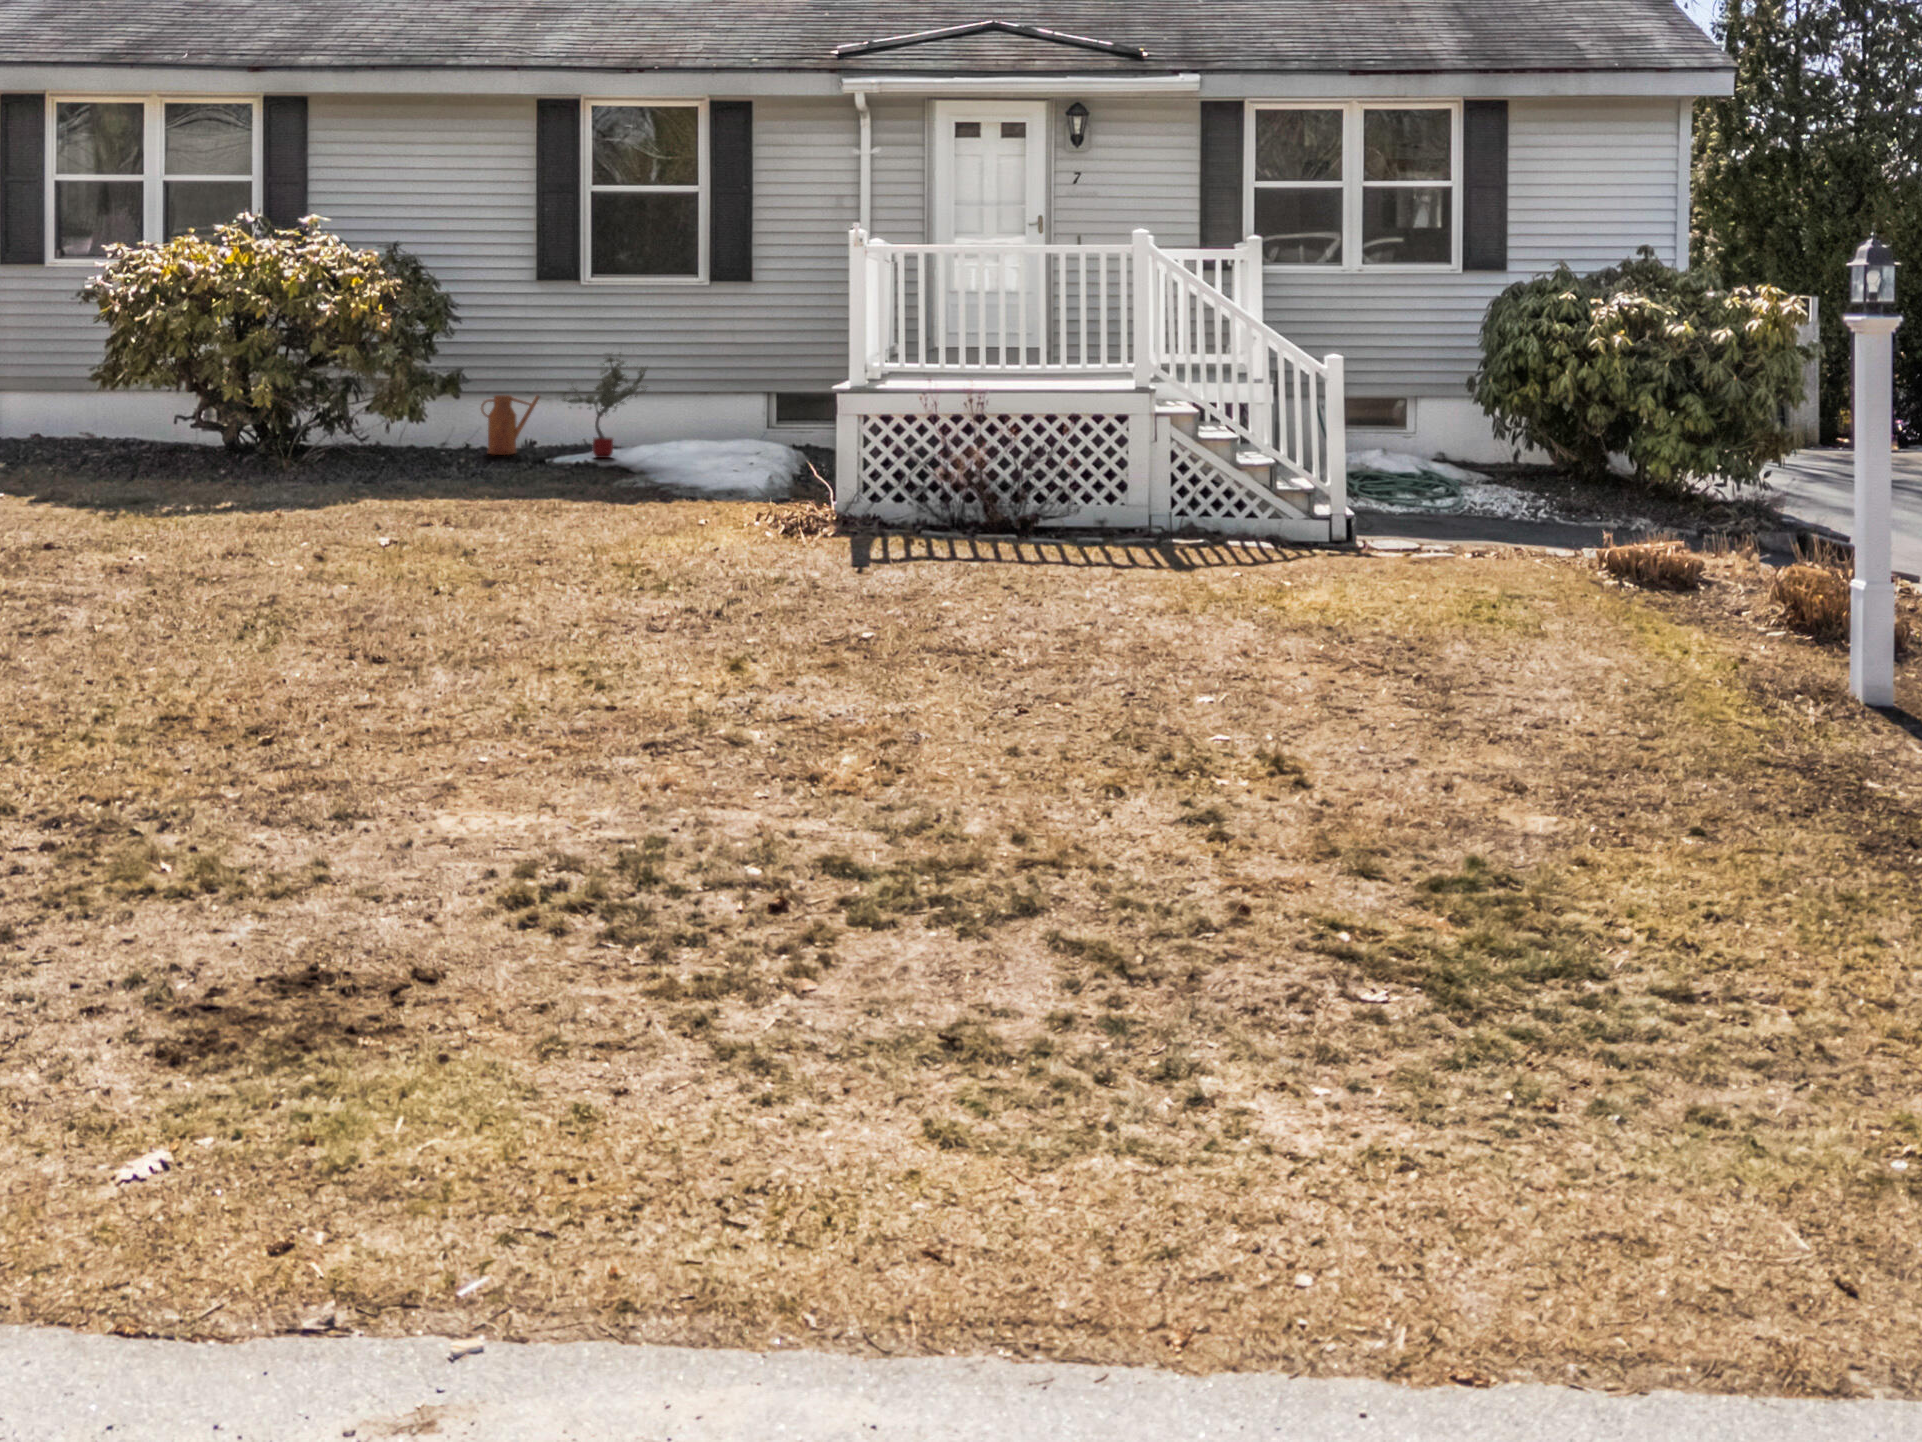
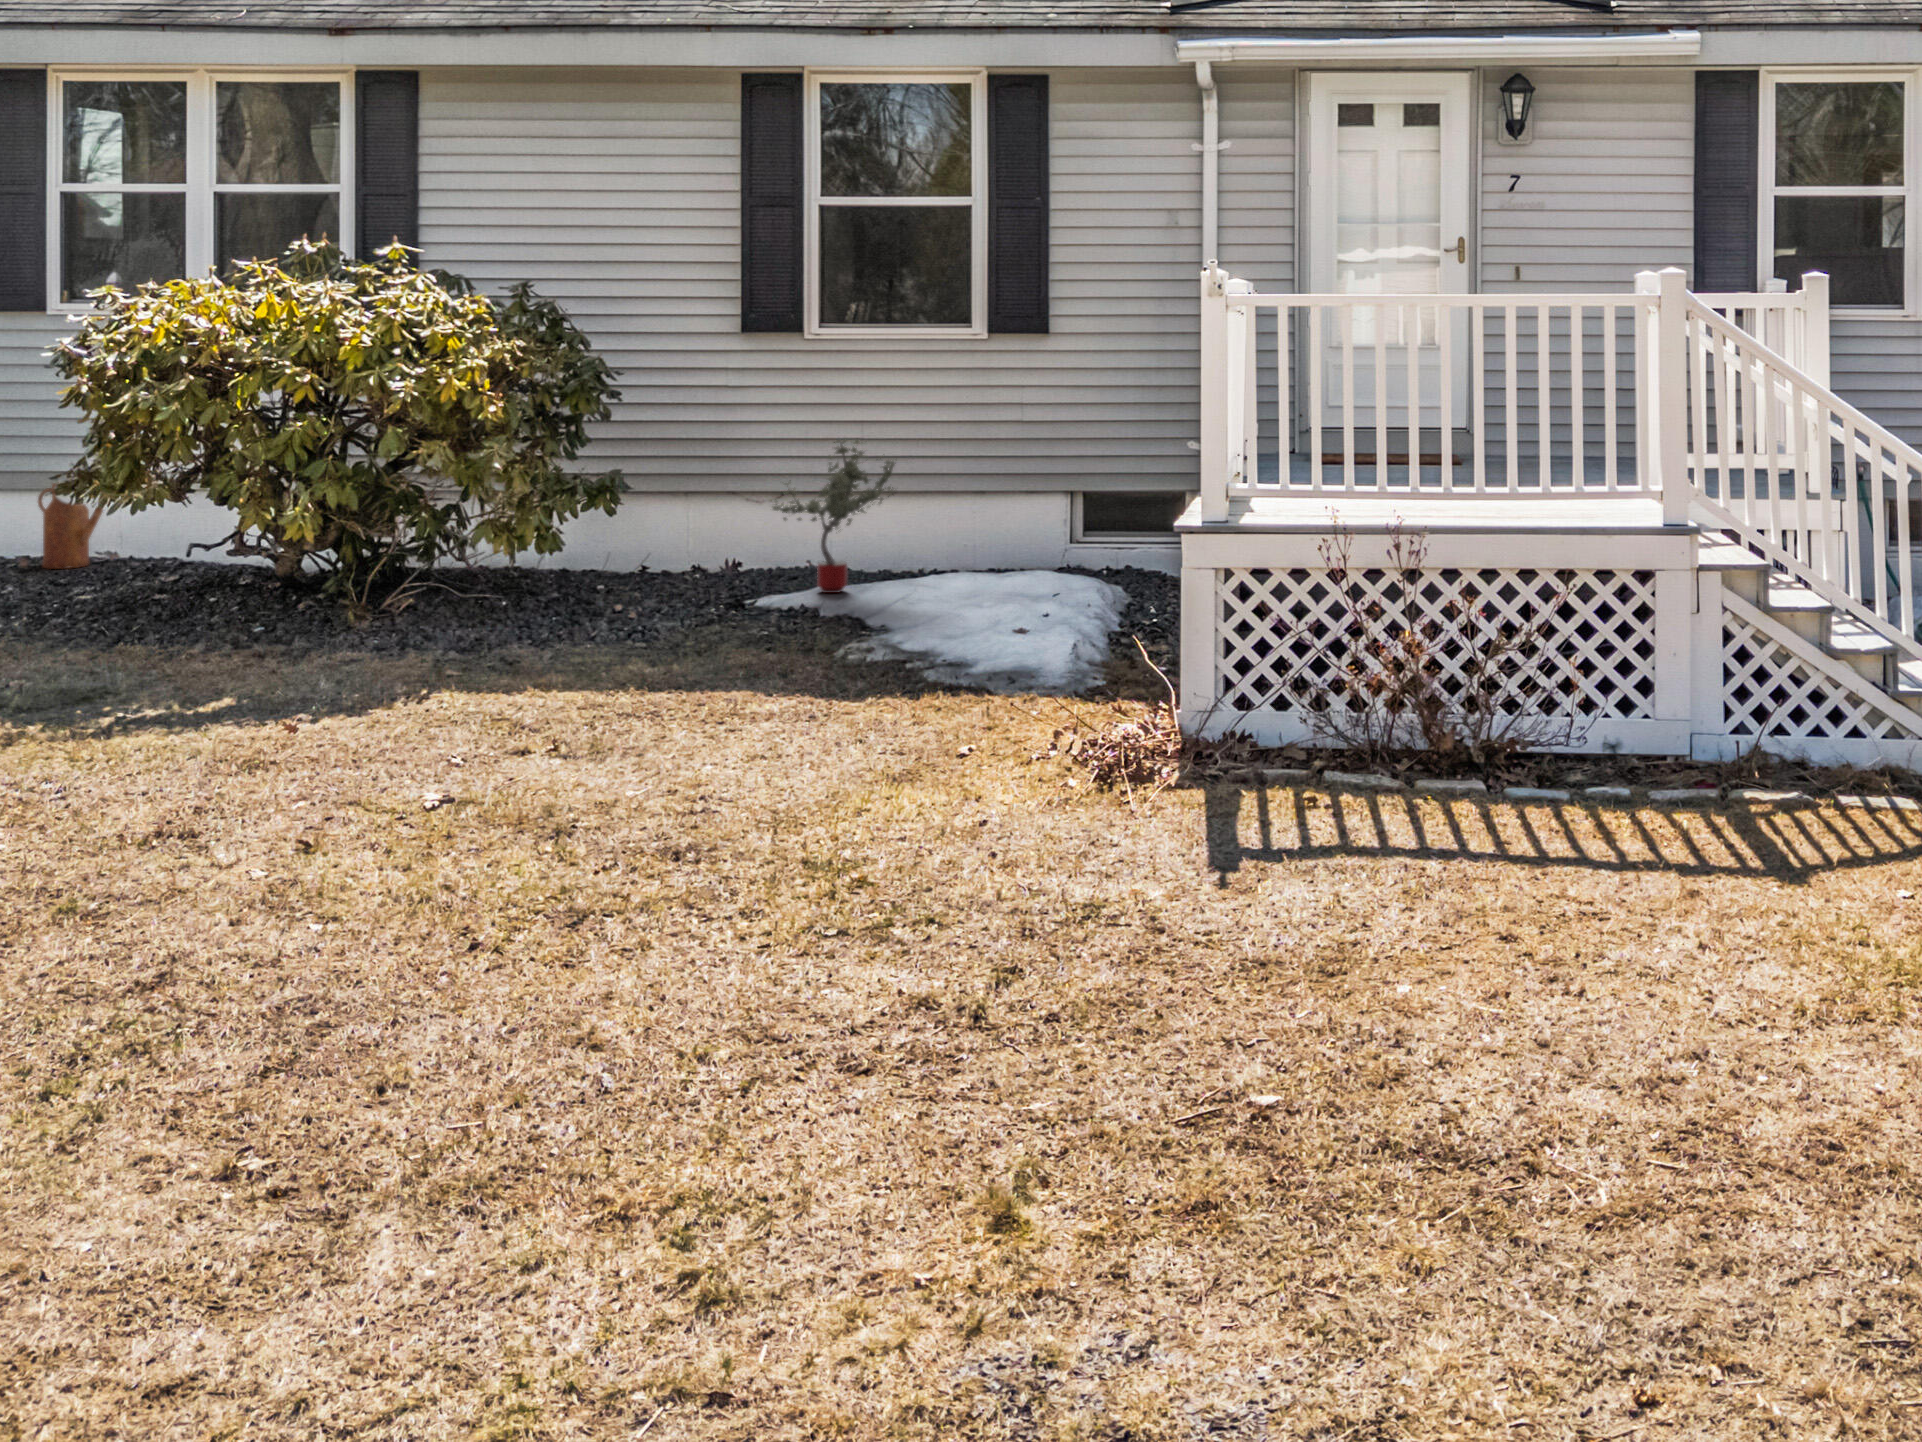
watering can: present [481,395,539,455] -> present [38,483,103,569]

